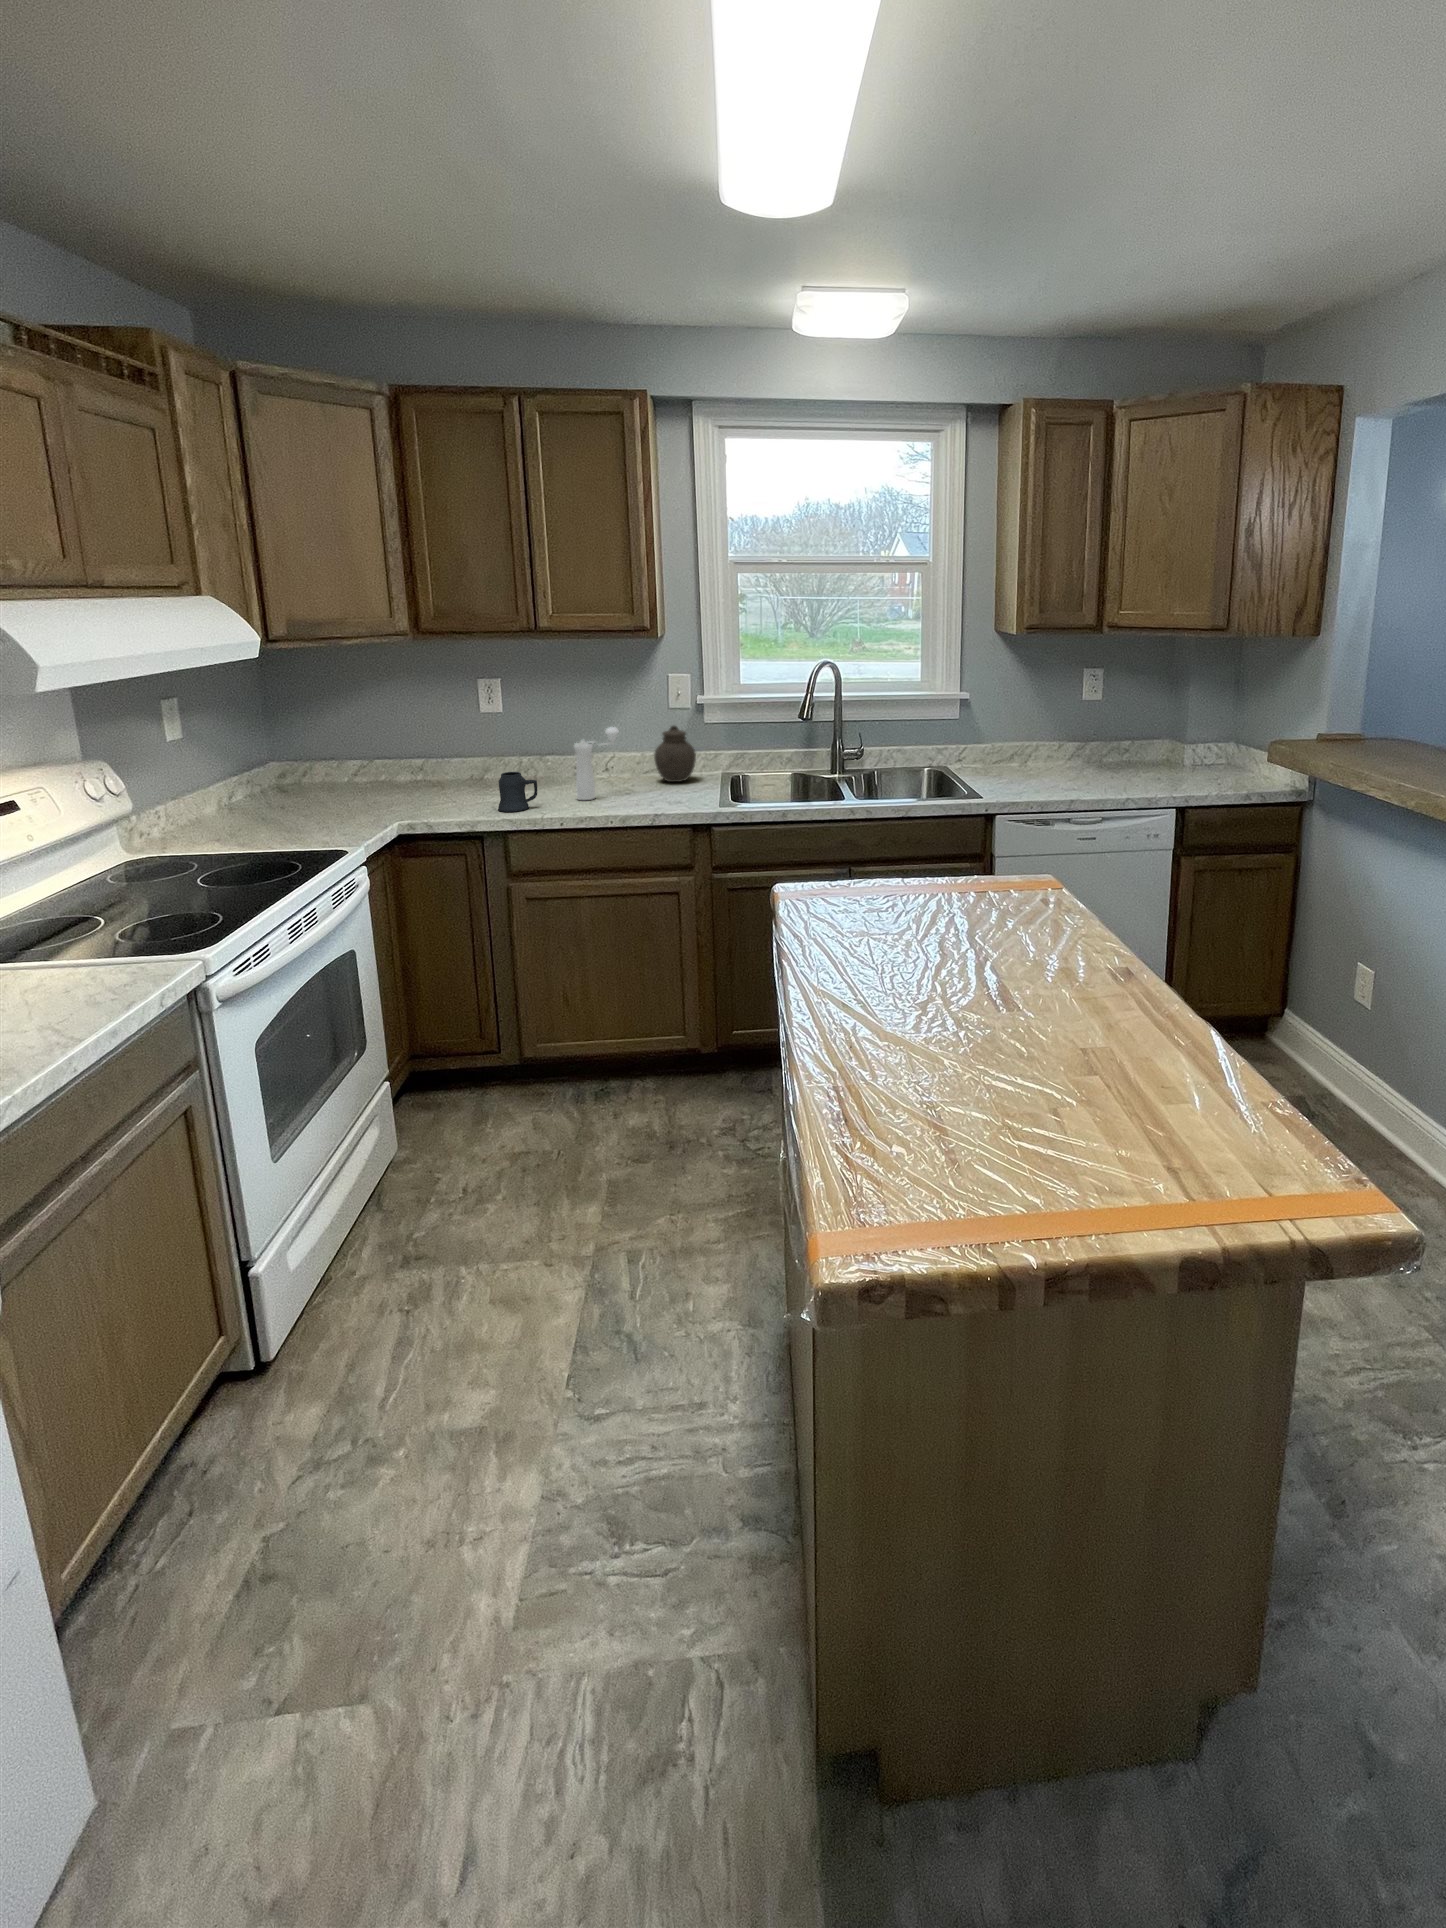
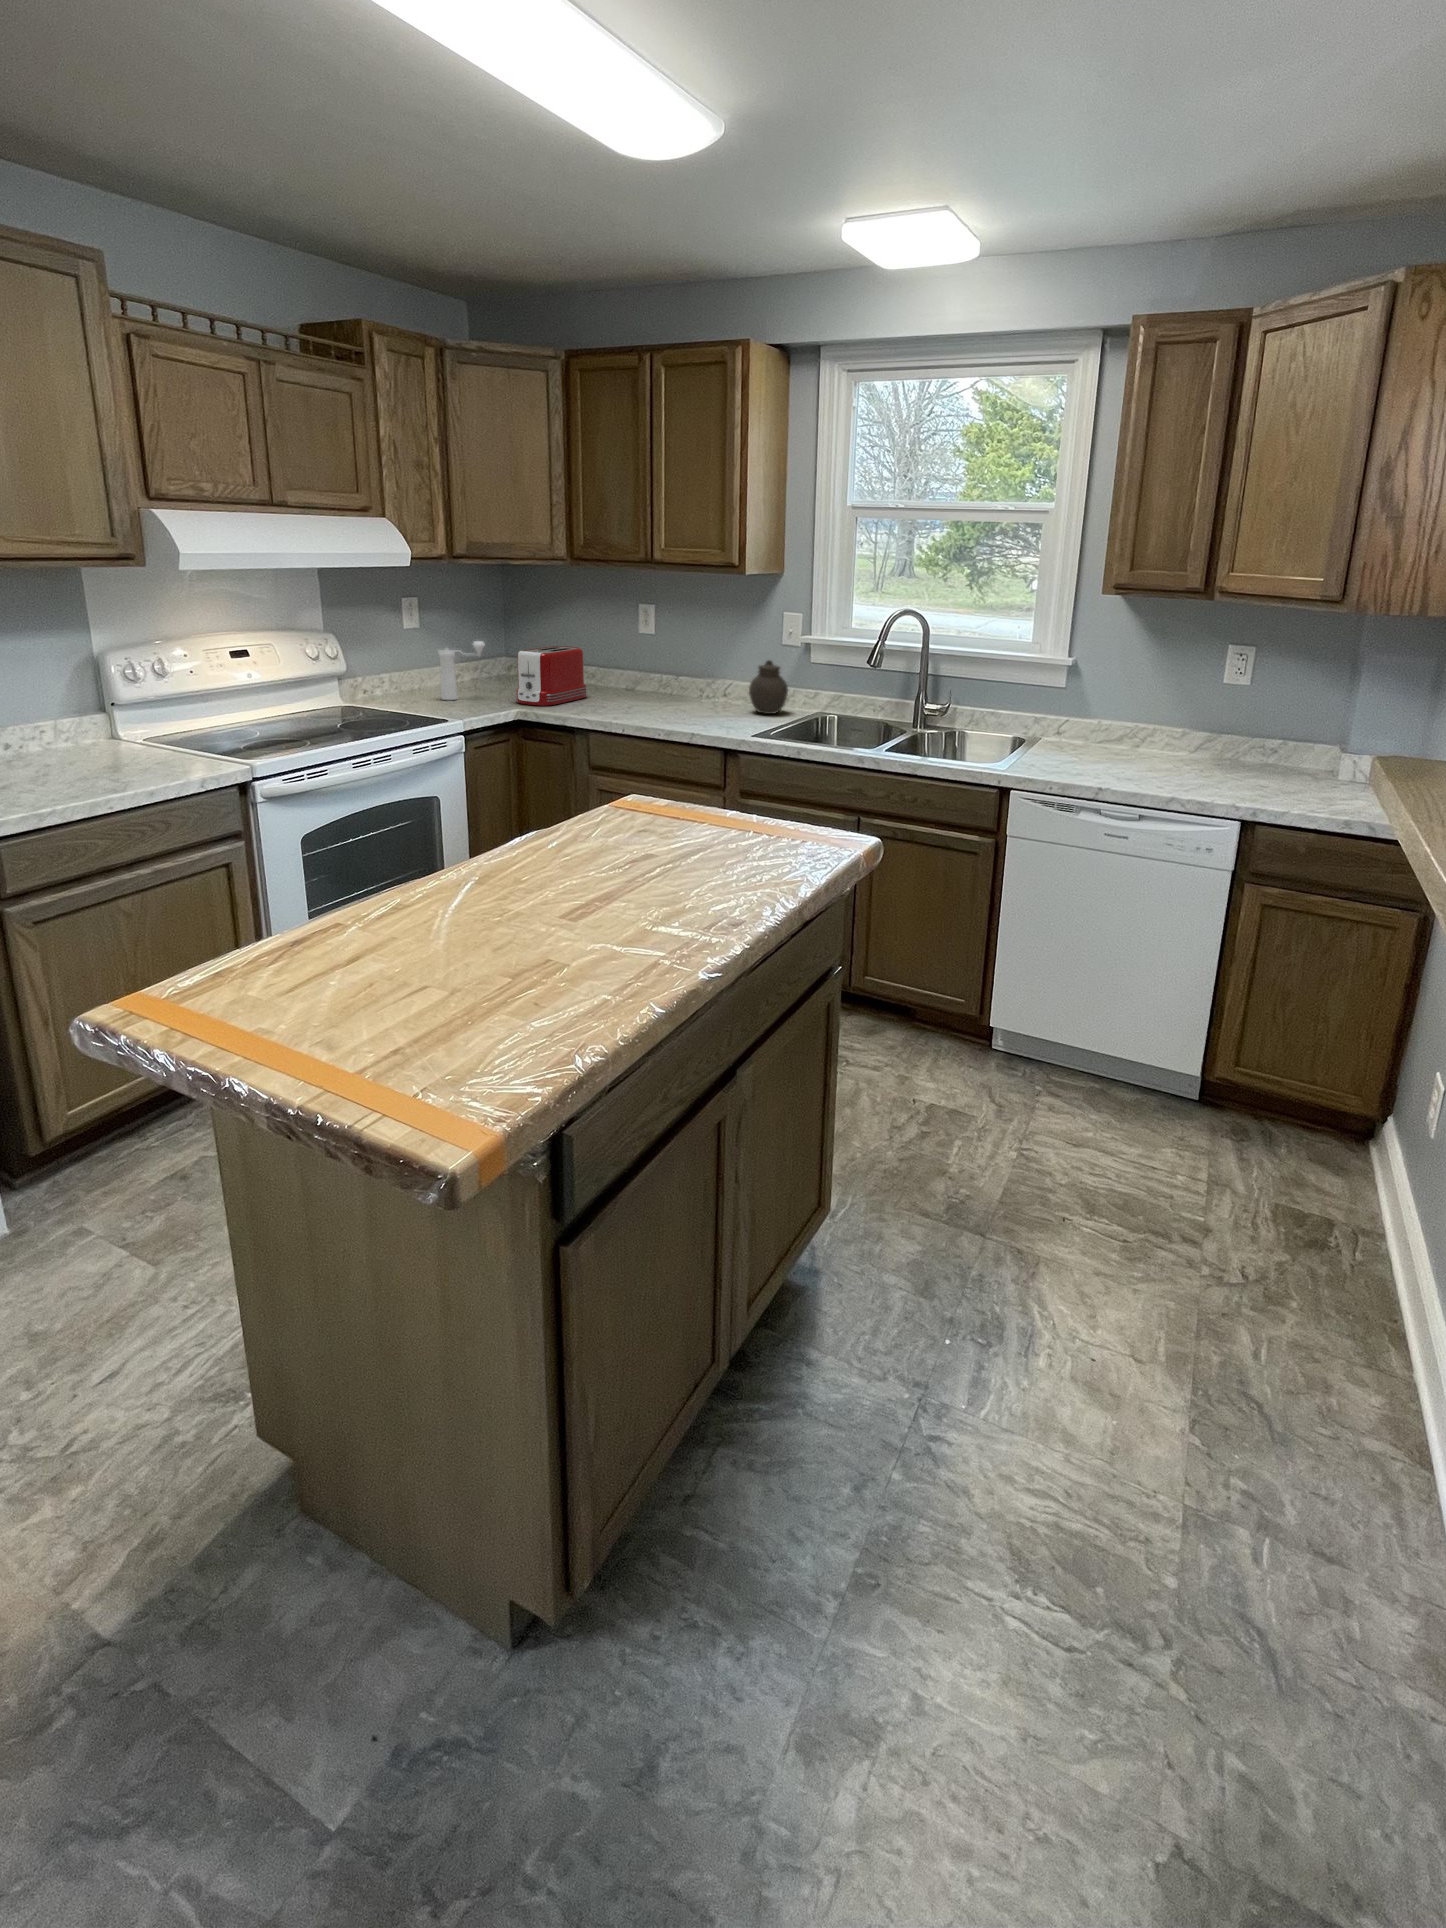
pepper mill: present [574,727,619,800] -> present [439,641,485,700]
toaster: none [371,738,449,814] -> present [515,646,587,706]
mug: present [498,772,537,812] -> none [593,682,626,715]

